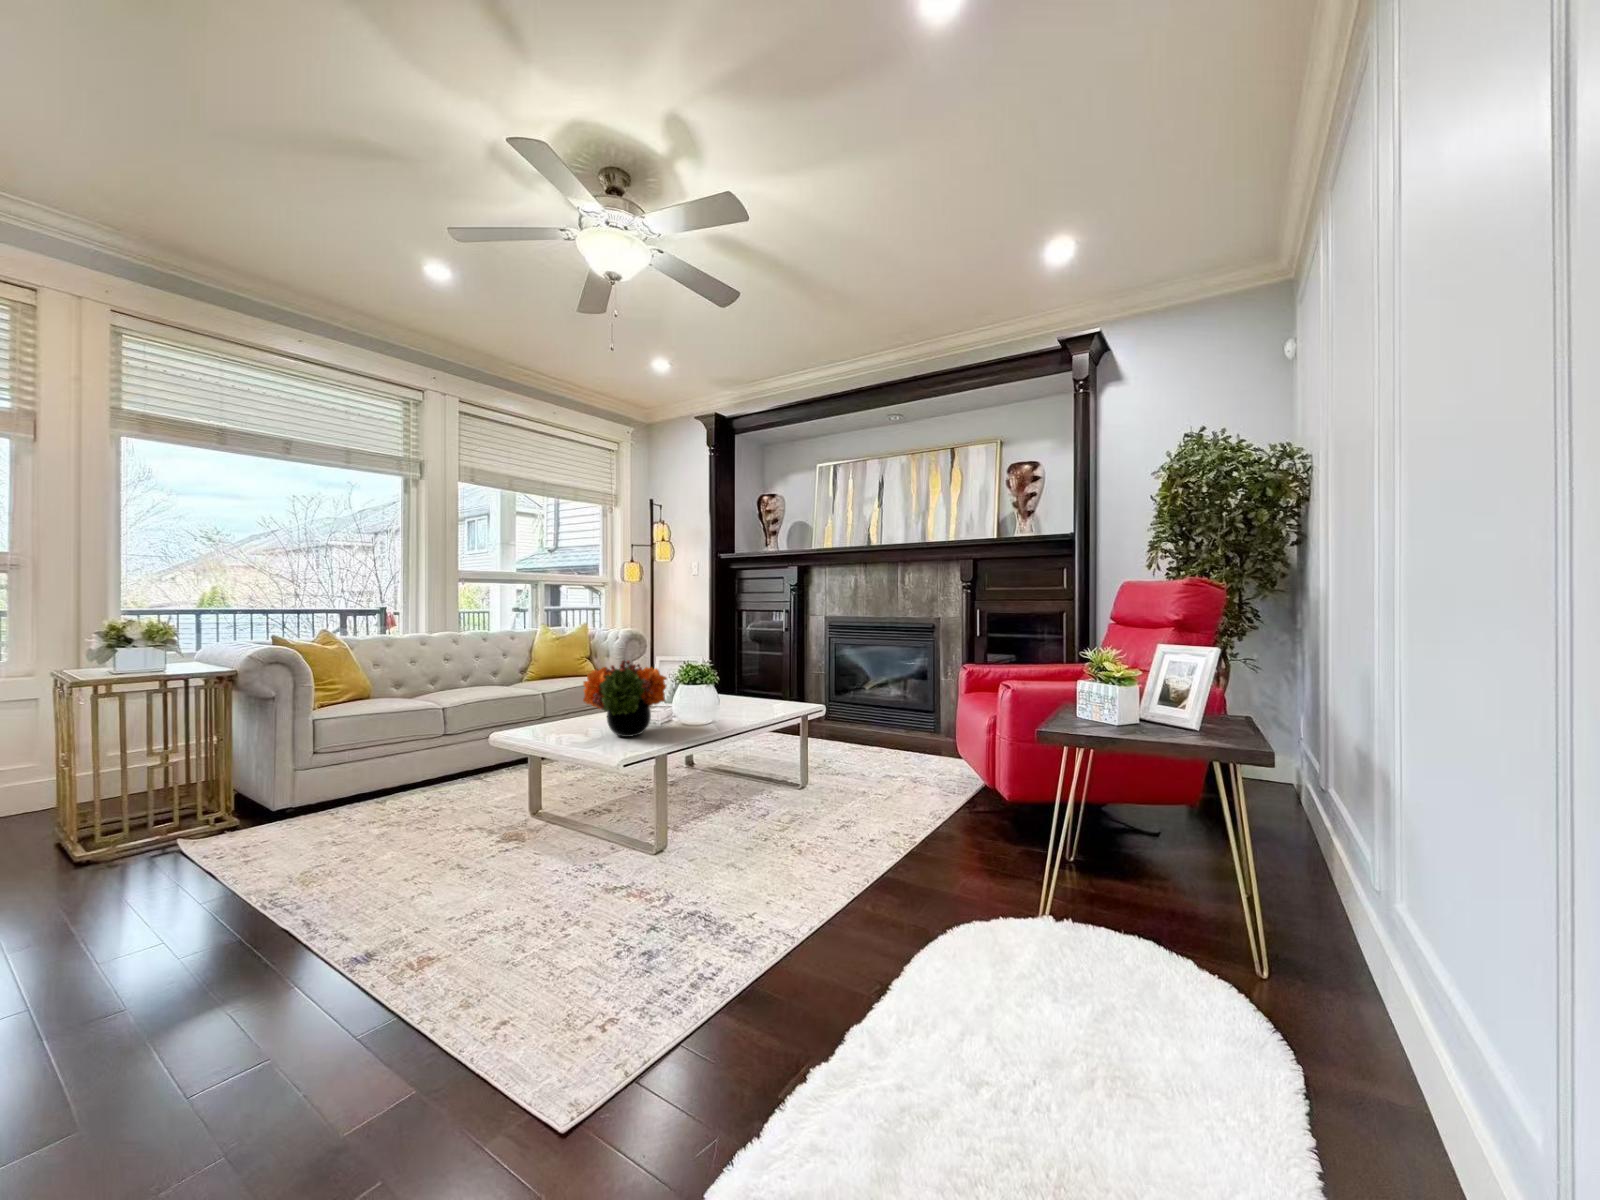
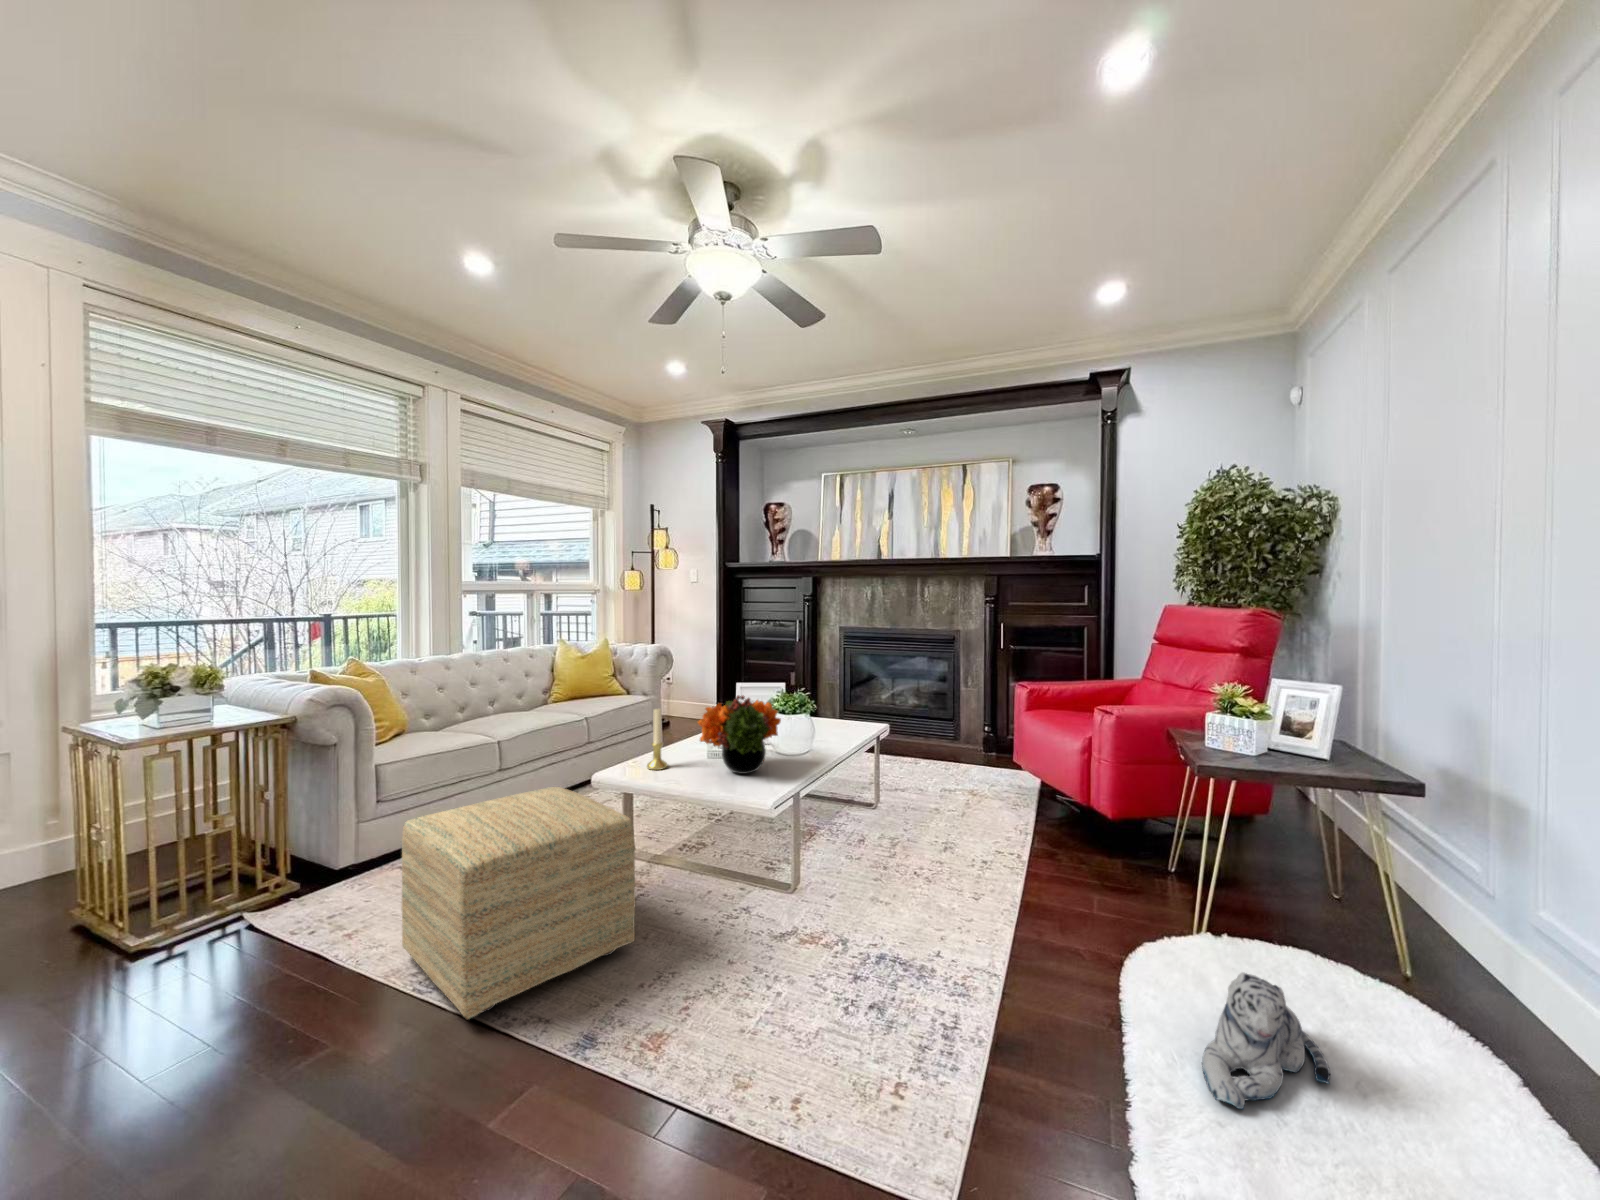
candle holder: none [543,671,565,731] -> present [647,709,668,770]
ottoman: none [265,738,468,931] -> present [402,787,636,1019]
plush toy: none [908,935,1075,1081] -> present [1202,972,1330,1109]

